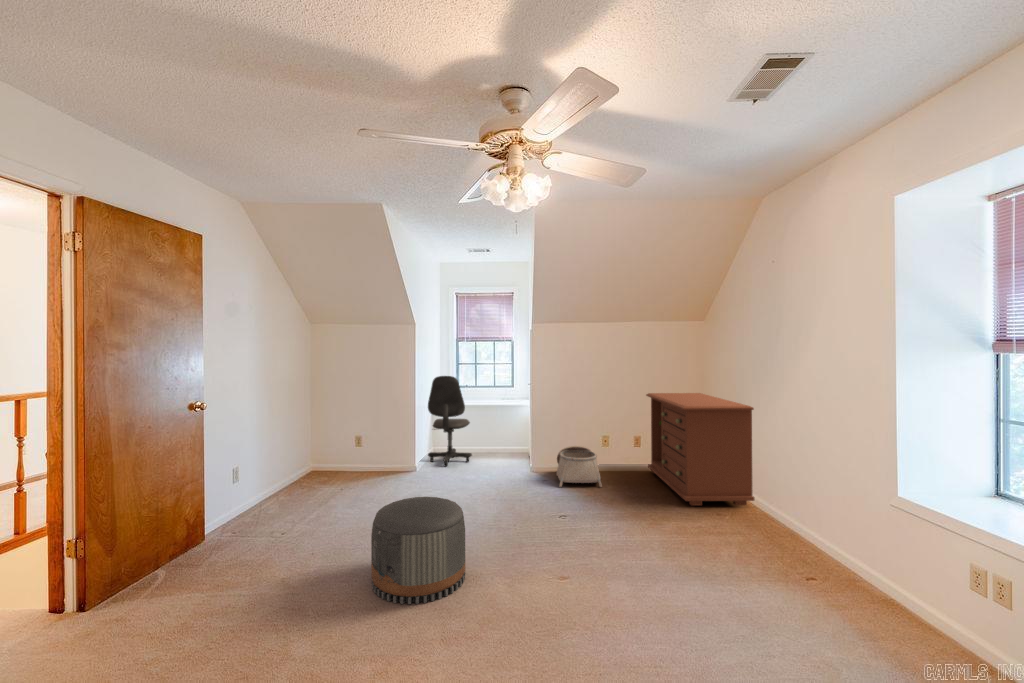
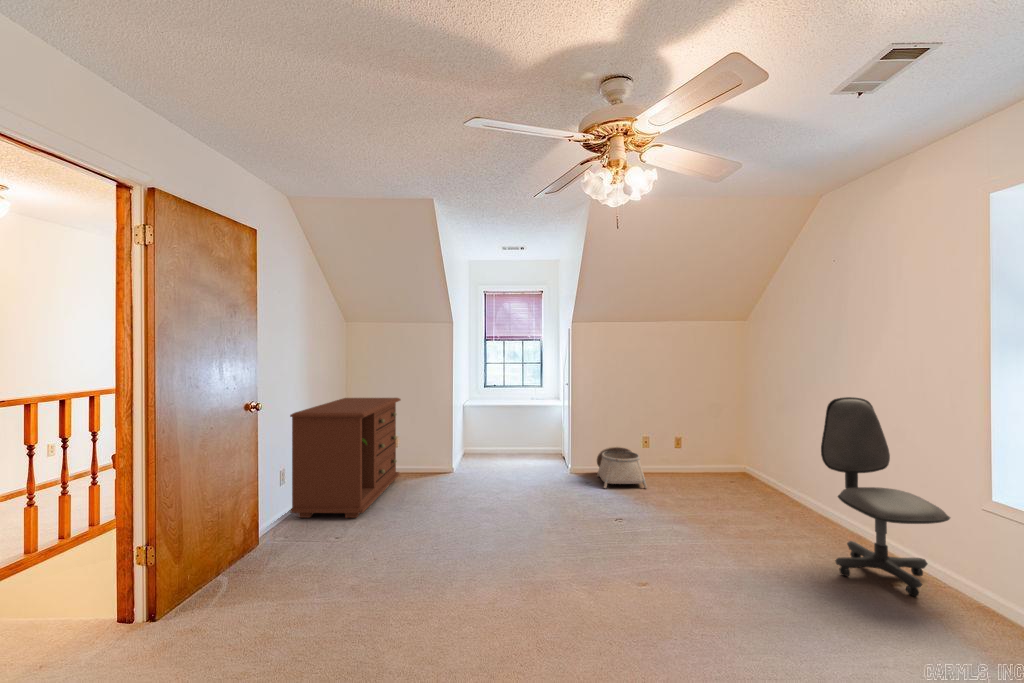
office chair: present [428,376,472,467] -> present [821,397,950,597]
dresser: present [646,393,755,506] -> present [290,398,401,518]
pouf: present [371,497,465,604] -> none [445,499,539,611]

